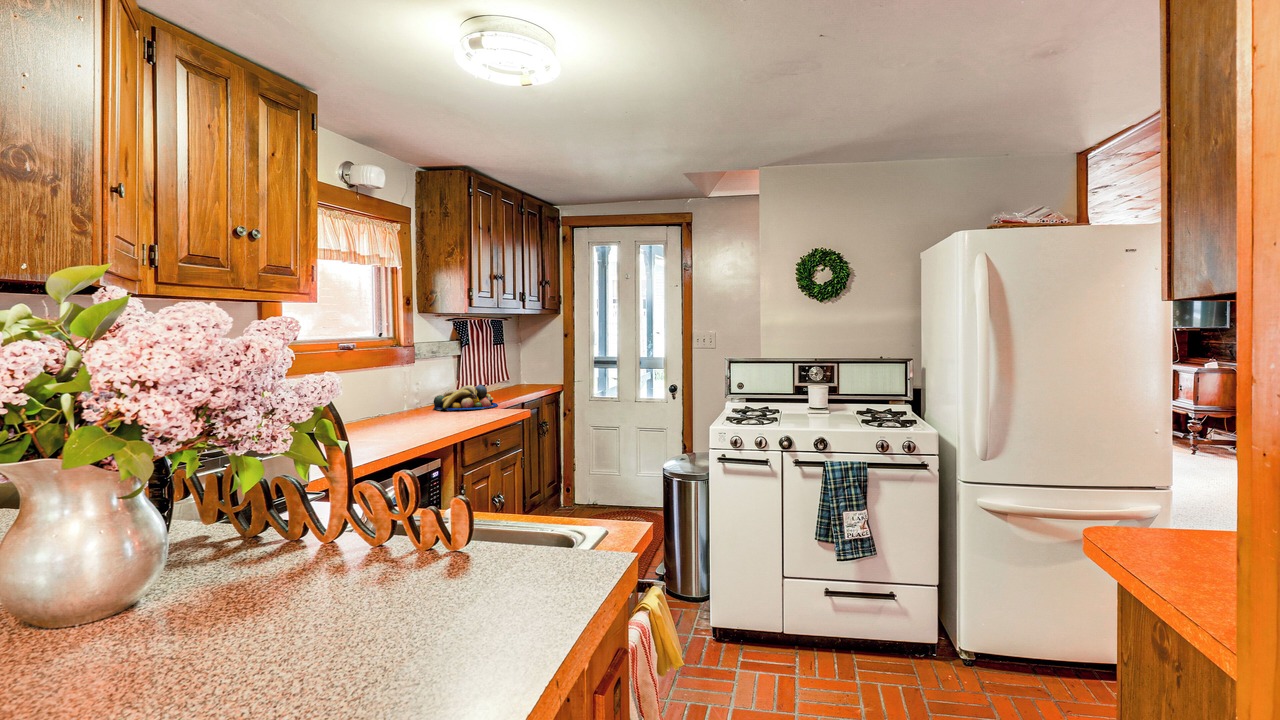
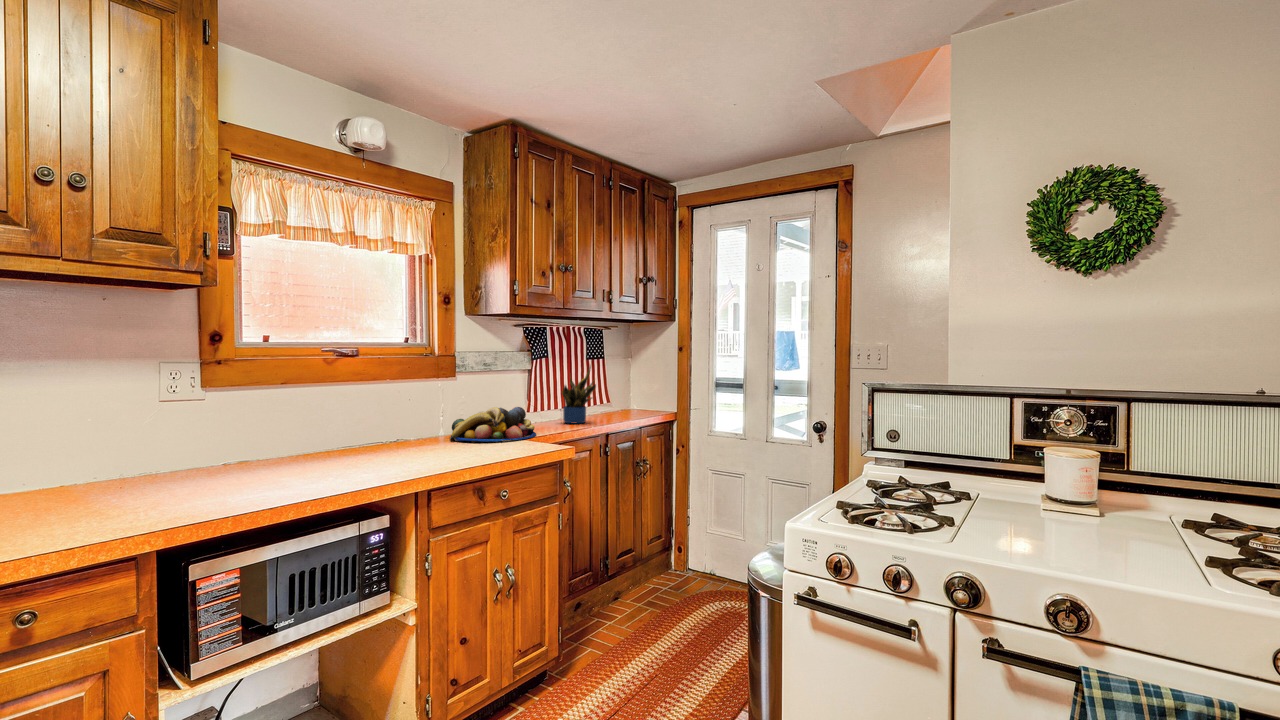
potted plant: none [491,350,521,397] -> present [562,366,596,423]

